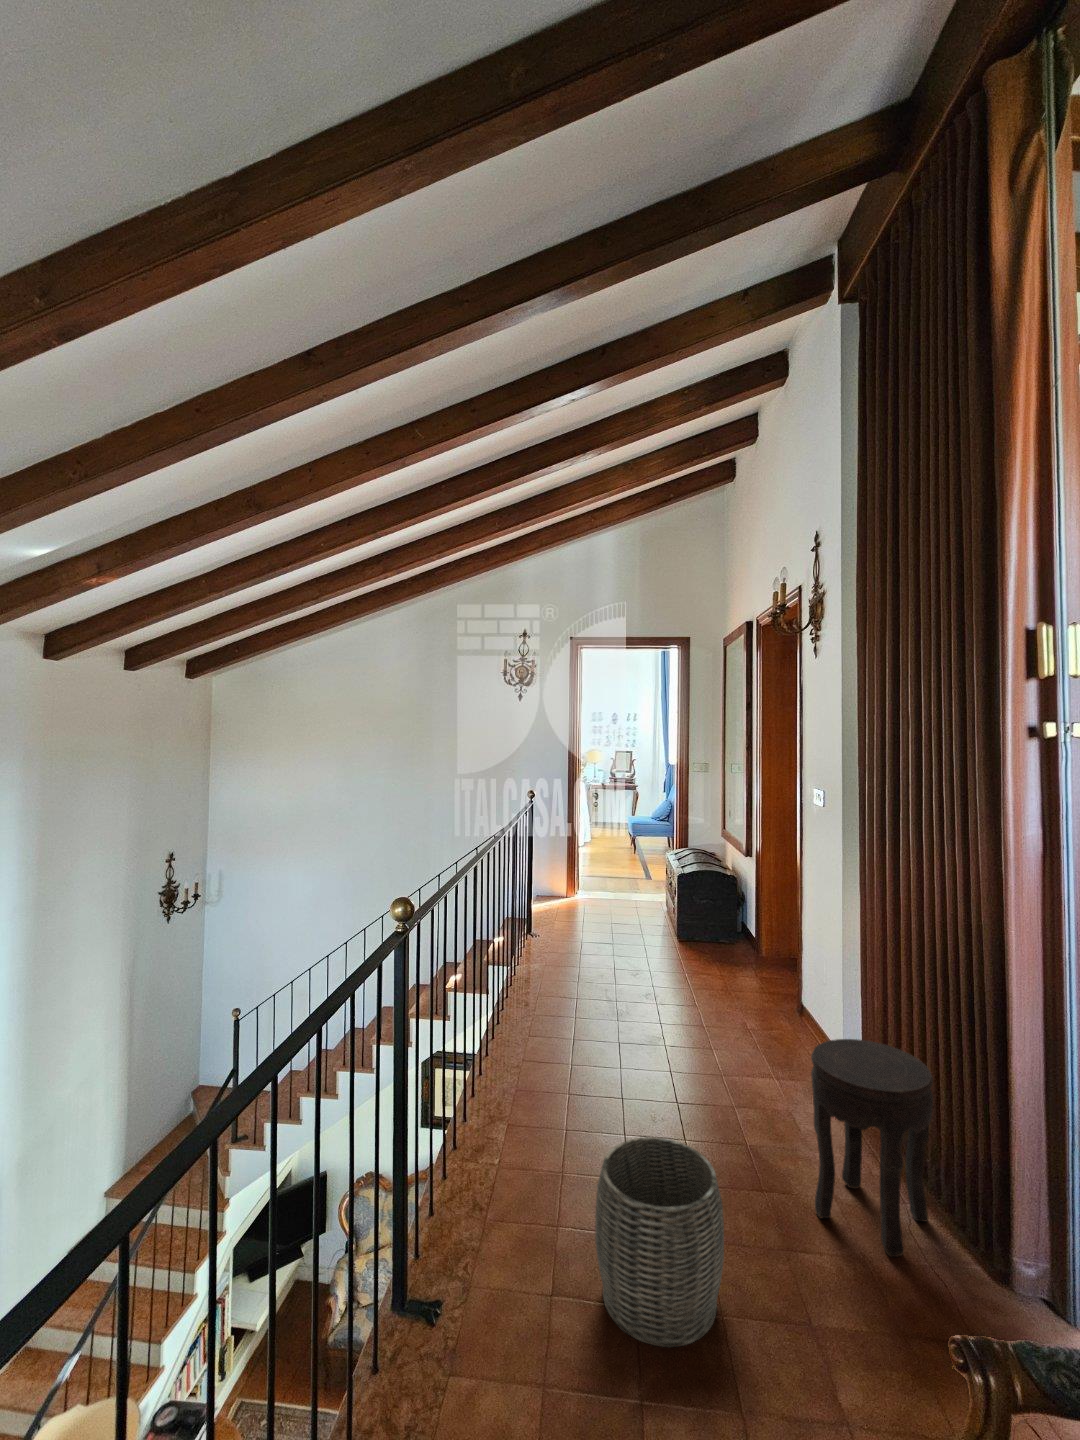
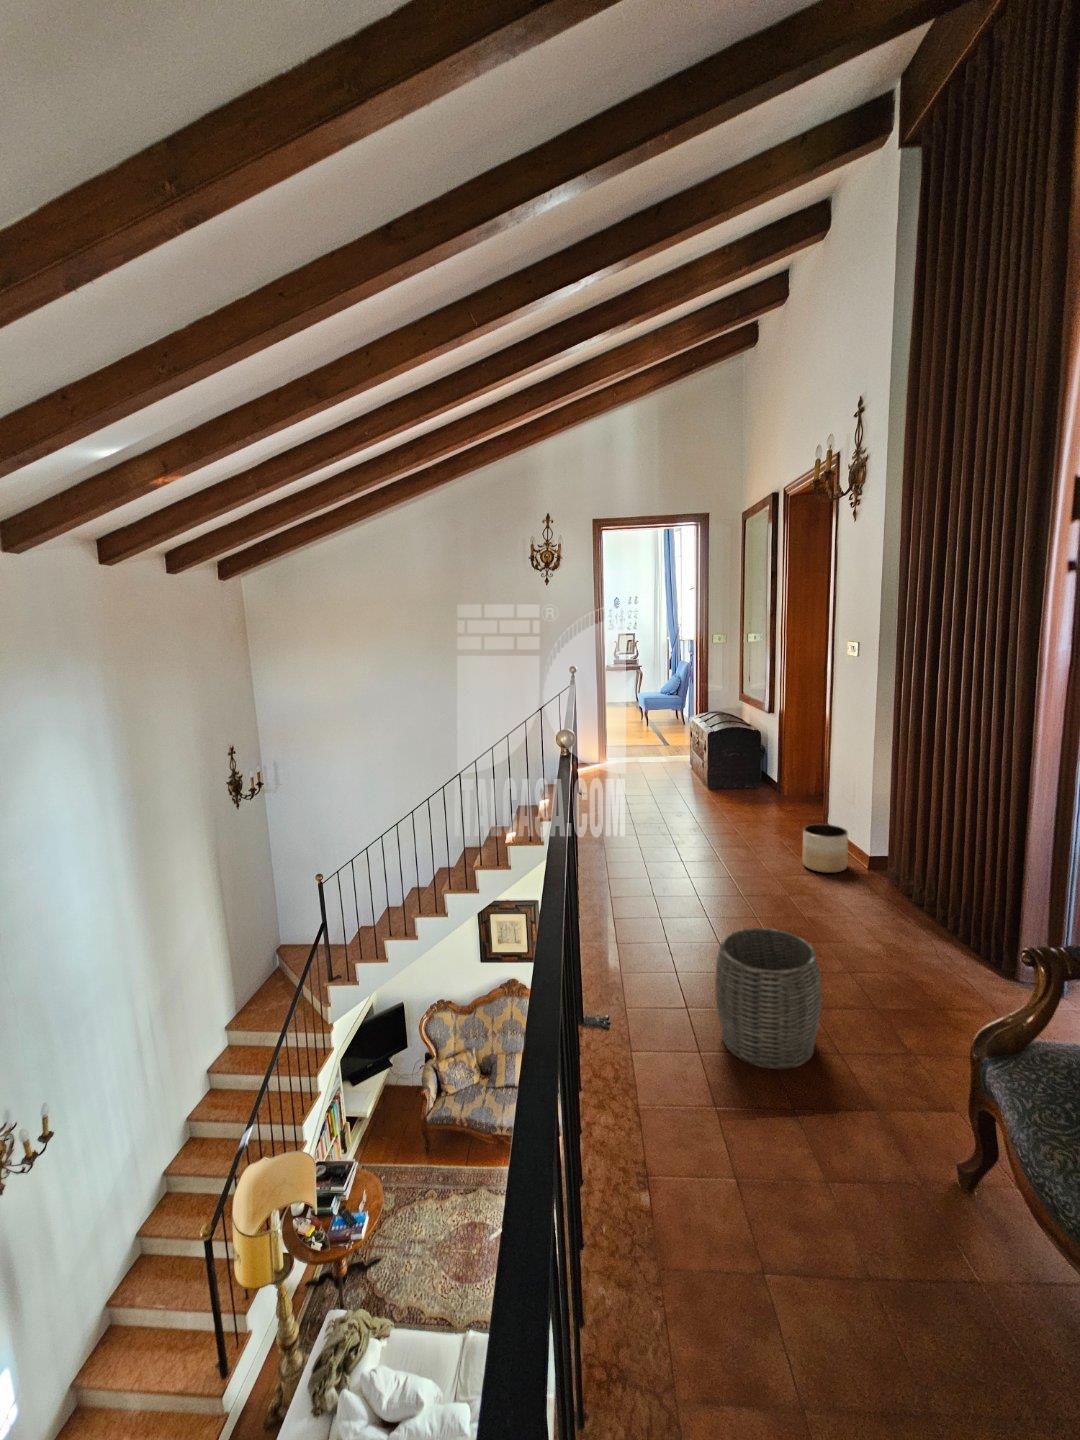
planter: none [759,991,810,1053] -> present [802,824,848,873]
side table: present [811,1039,933,1257] -> none [874,848,979,1004]

